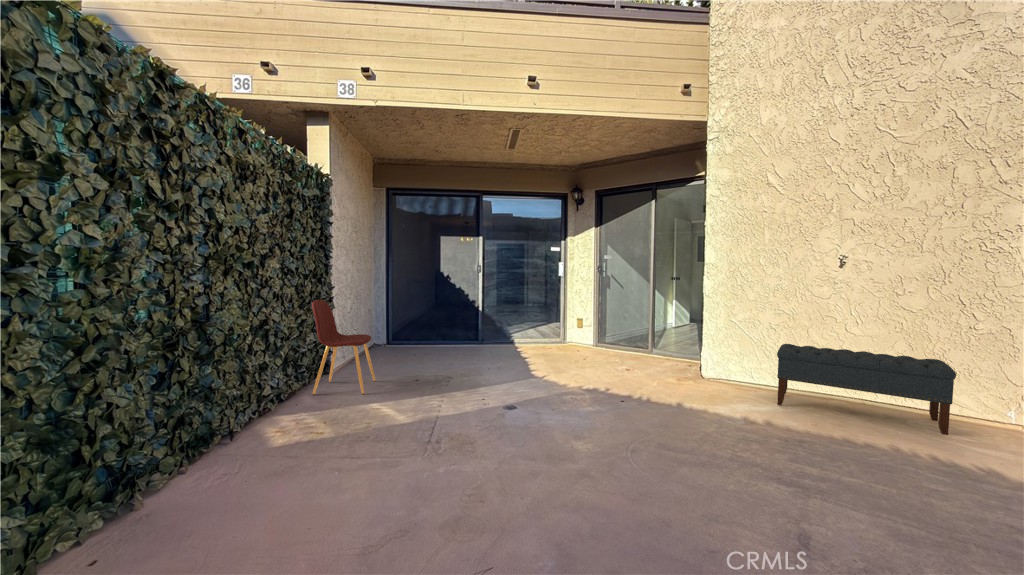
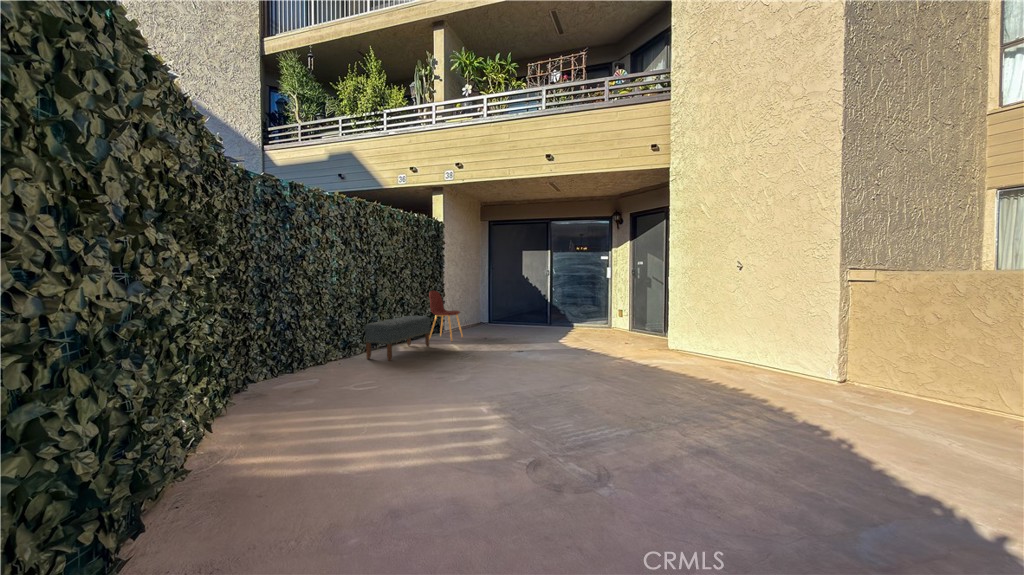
bench: present [777,344,956,435] -> present [364,316,431,361]

